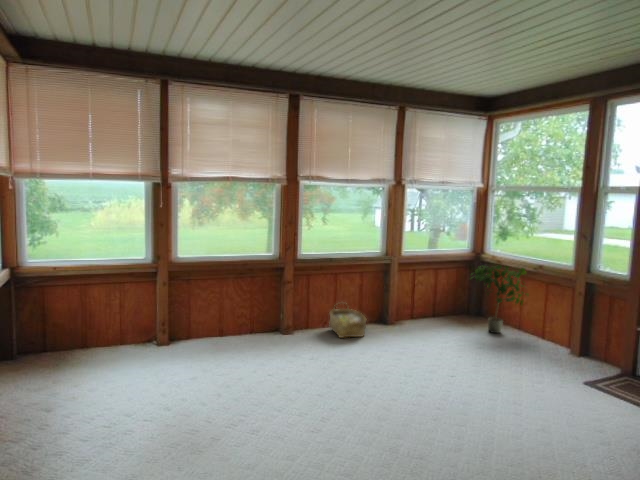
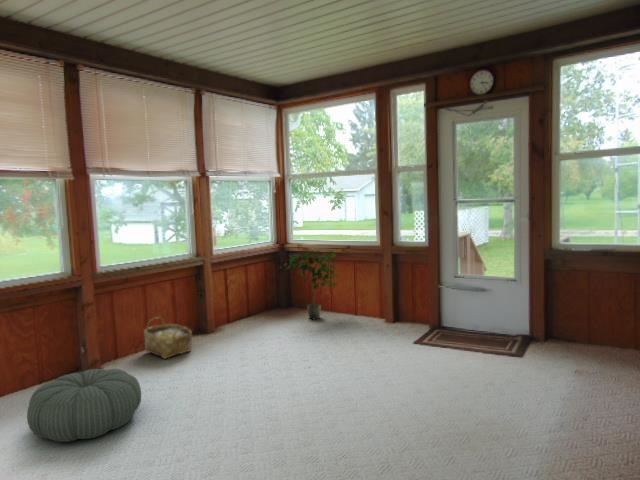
pouf: none [221,333,299,384] -> present [27,369,141,442]

